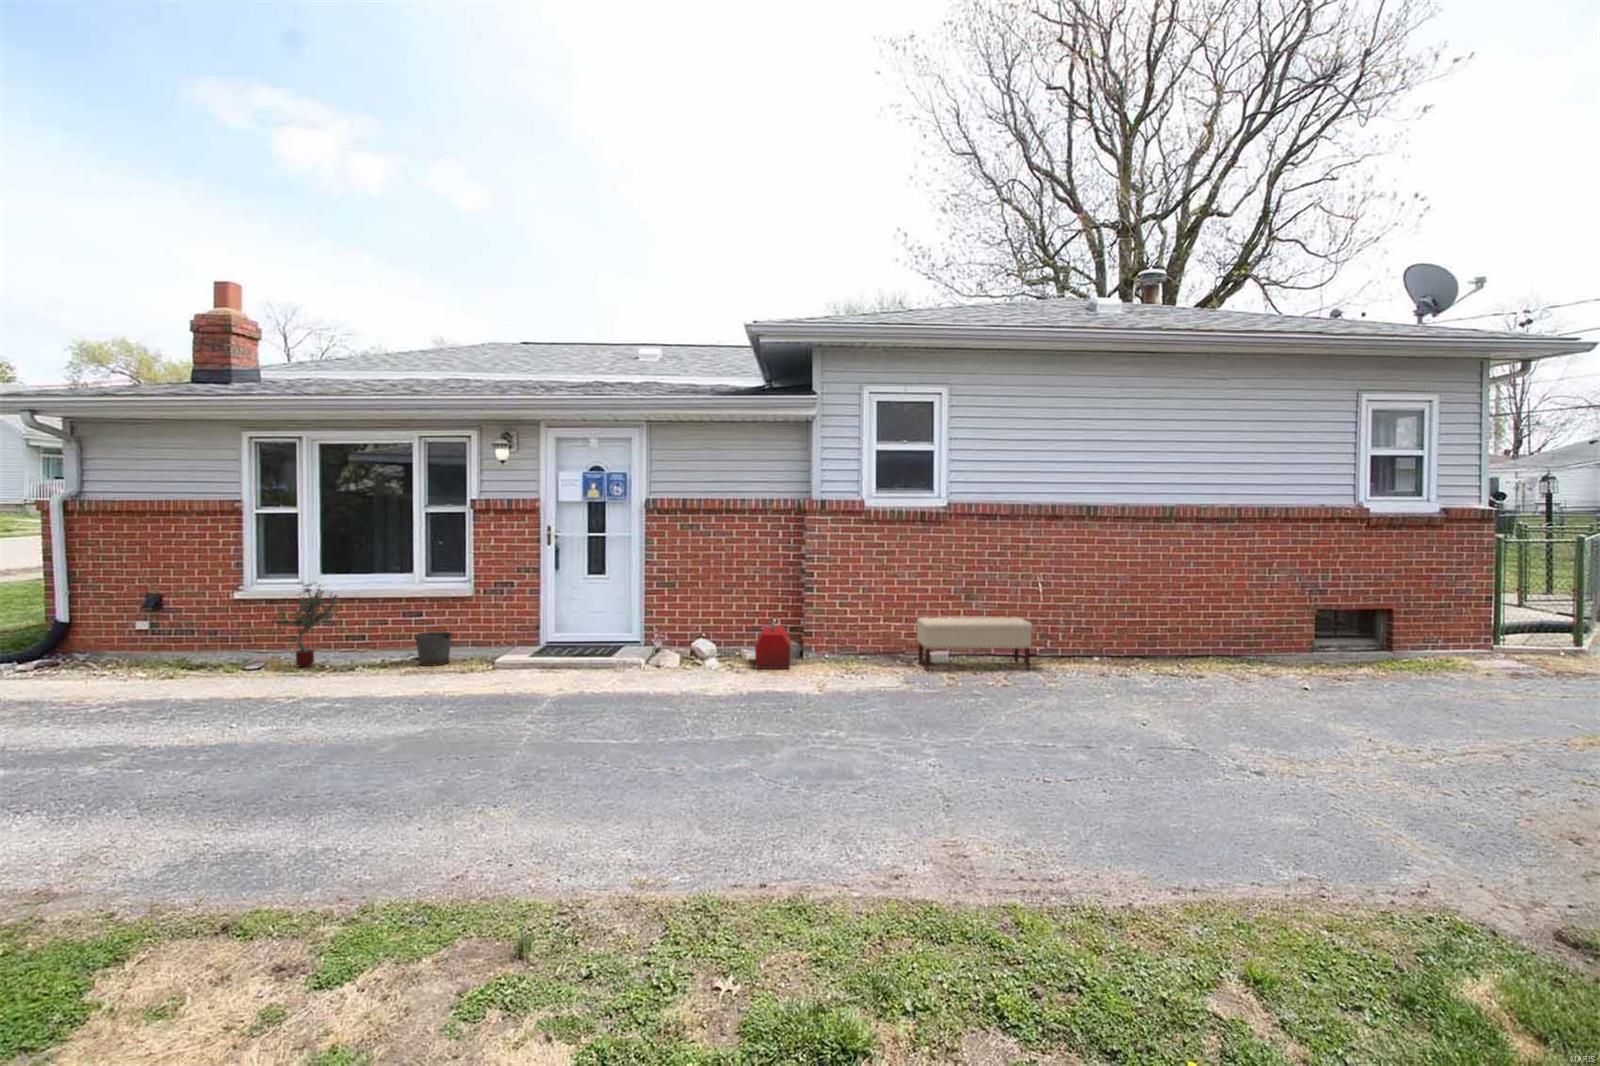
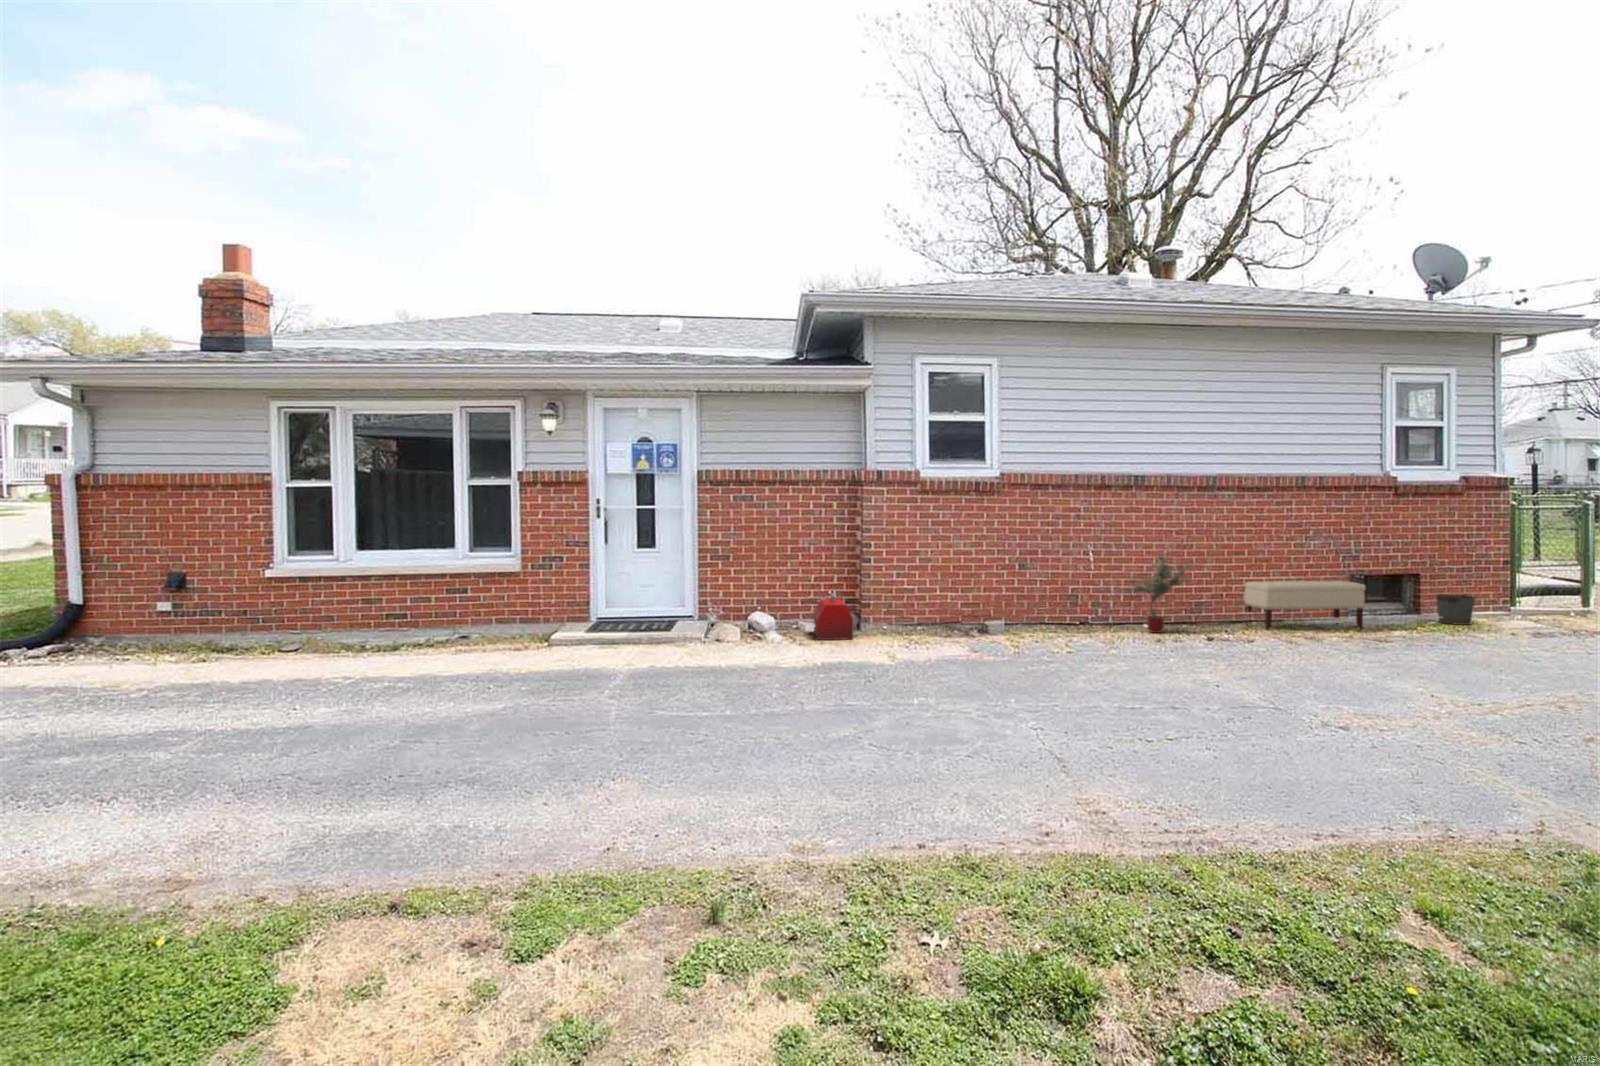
potted tree: present [273,584,337,667] -> present [1126,554,1189,633]
bench: present [917,617,1032,671] -> present [1245,581,1365,630]
bucket: present [415,632,452,666] -> present [1436,594,1476,625]

